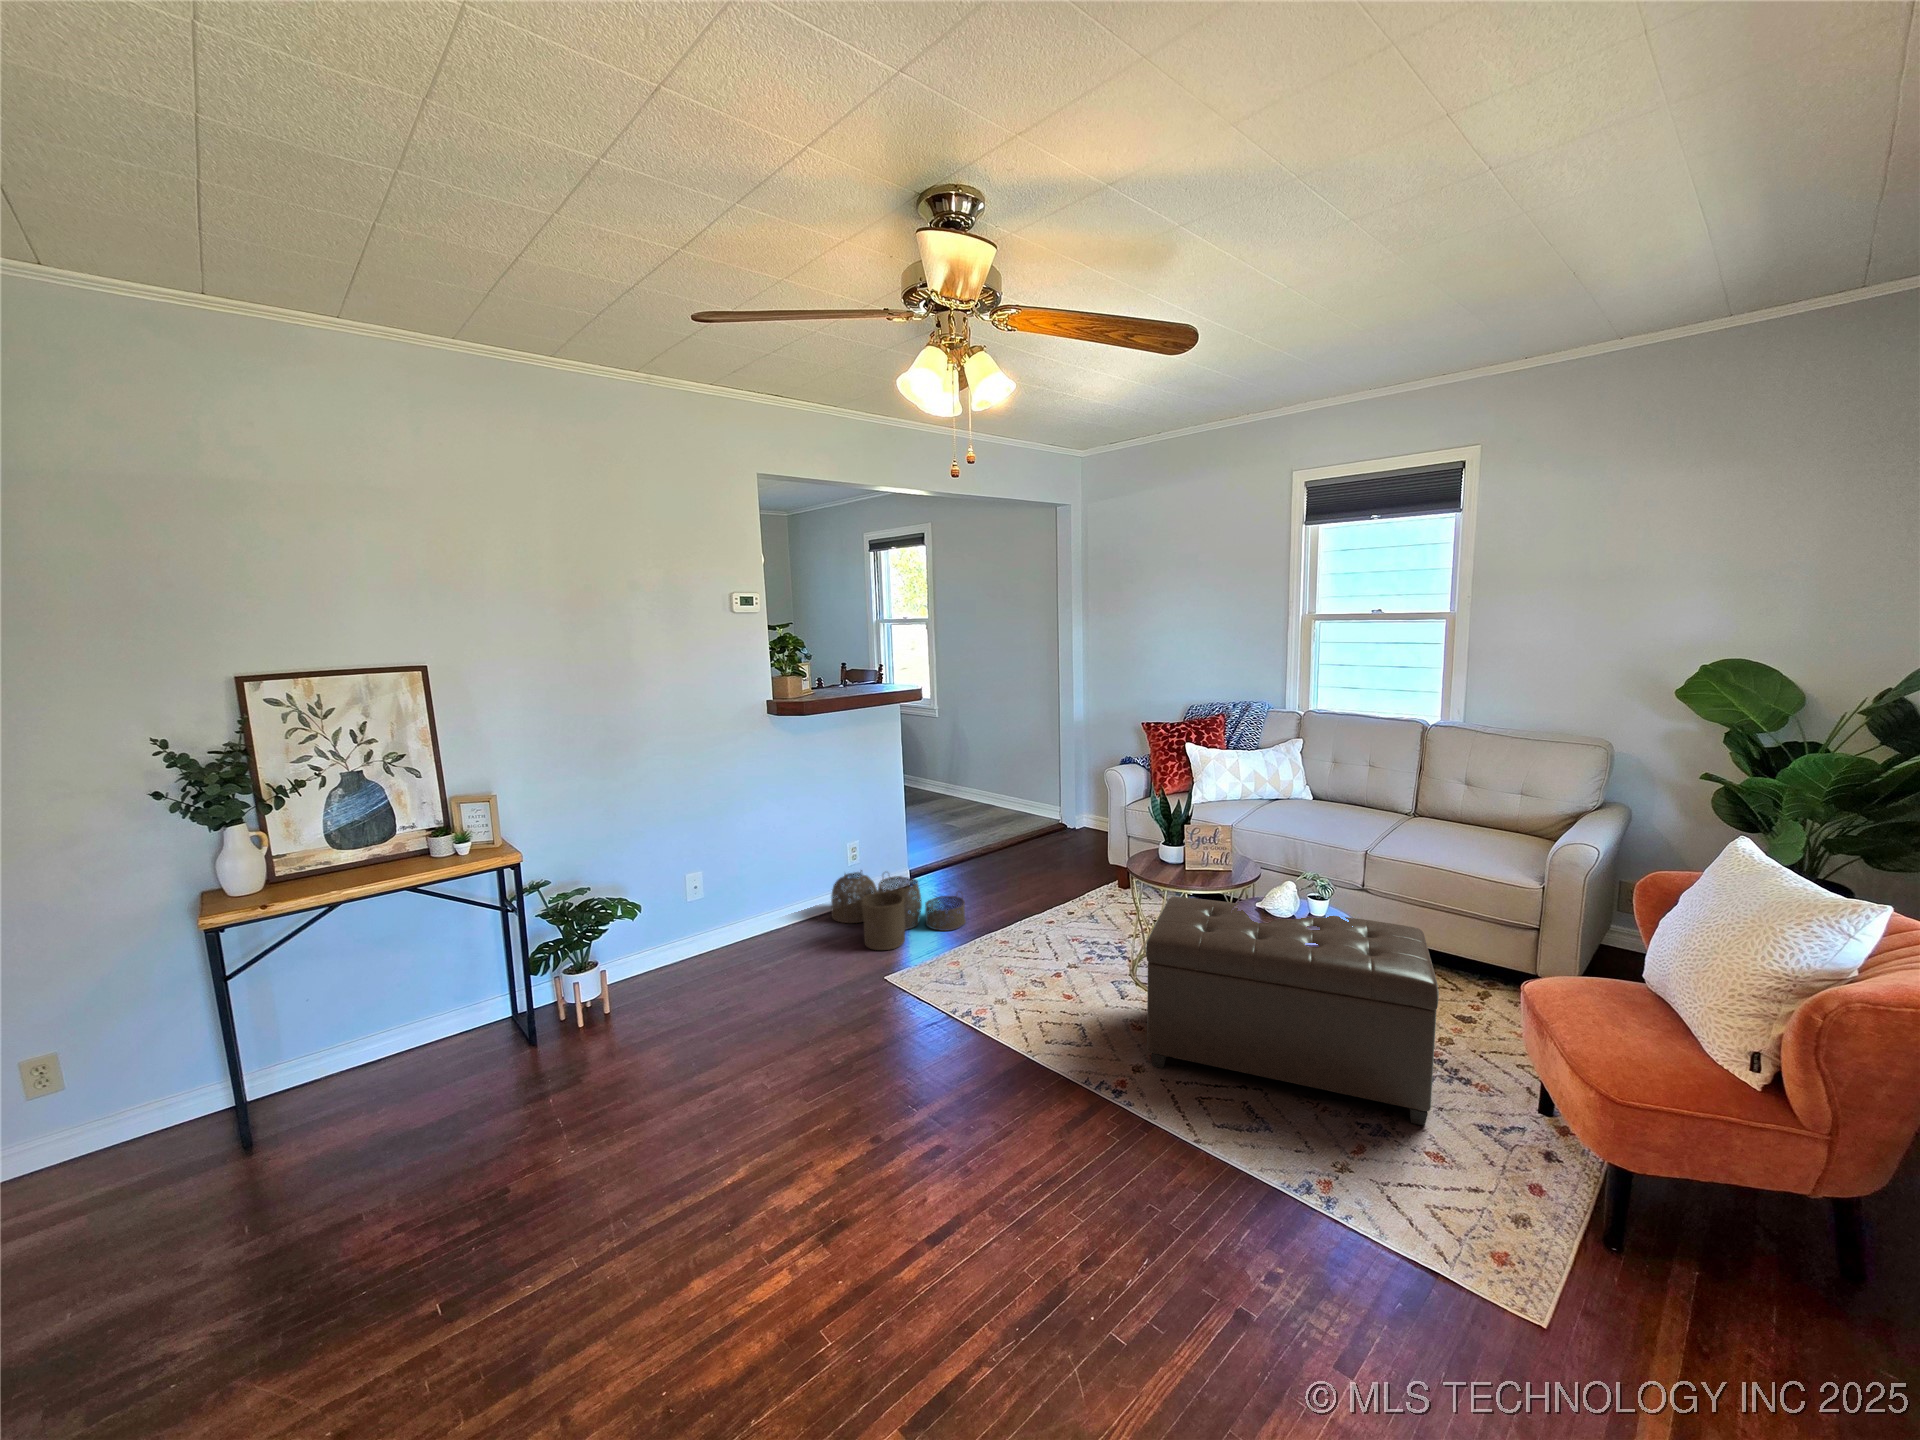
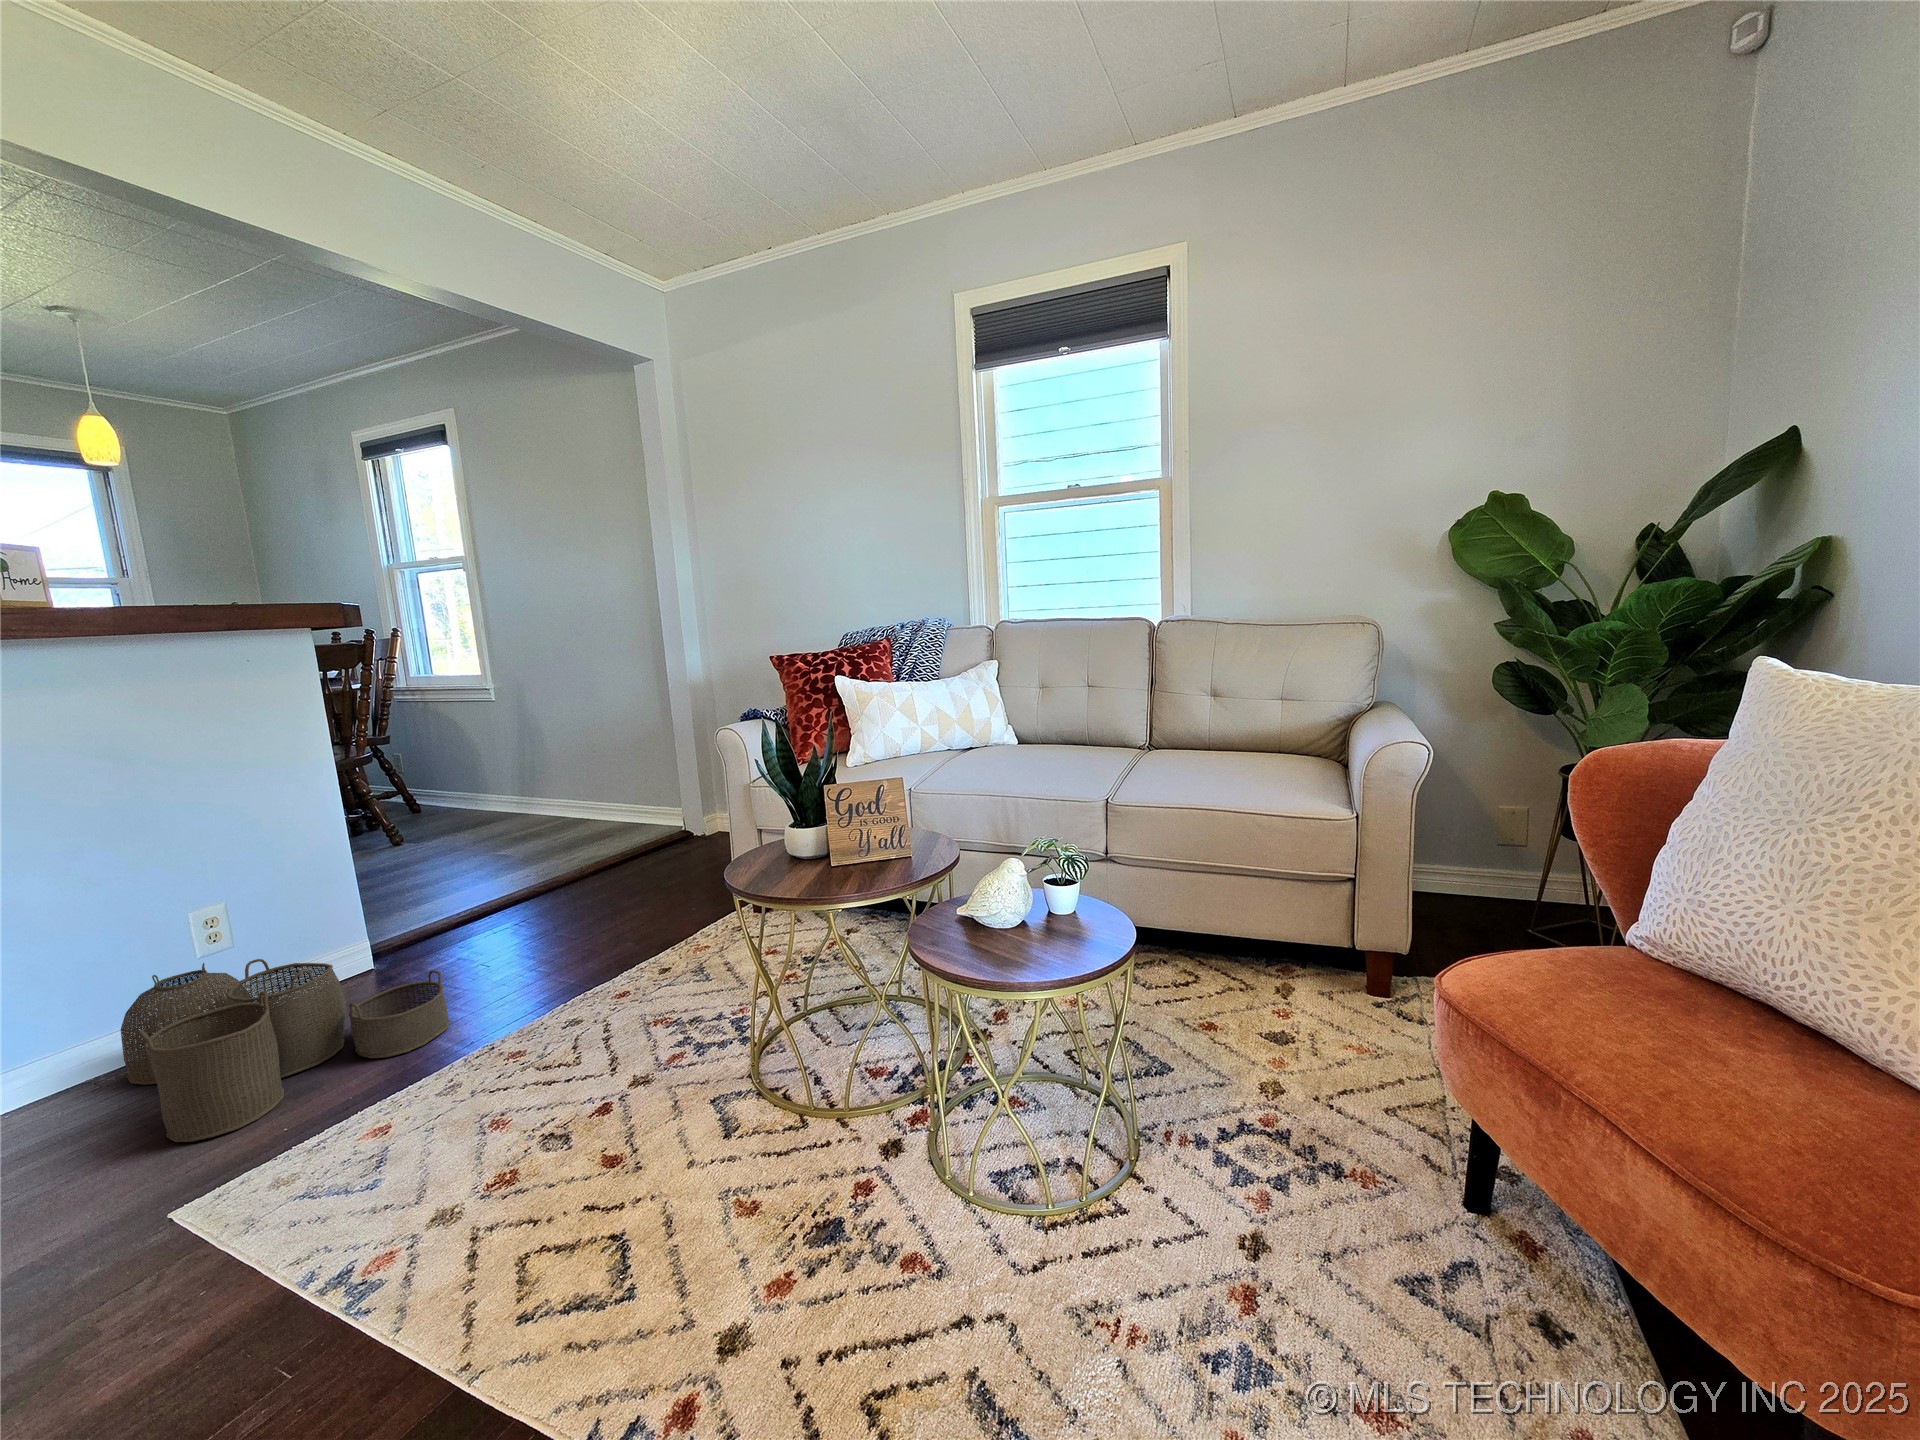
ottoman: present [1146,897,1439,1126] -> none [727,907,1331,1318]

